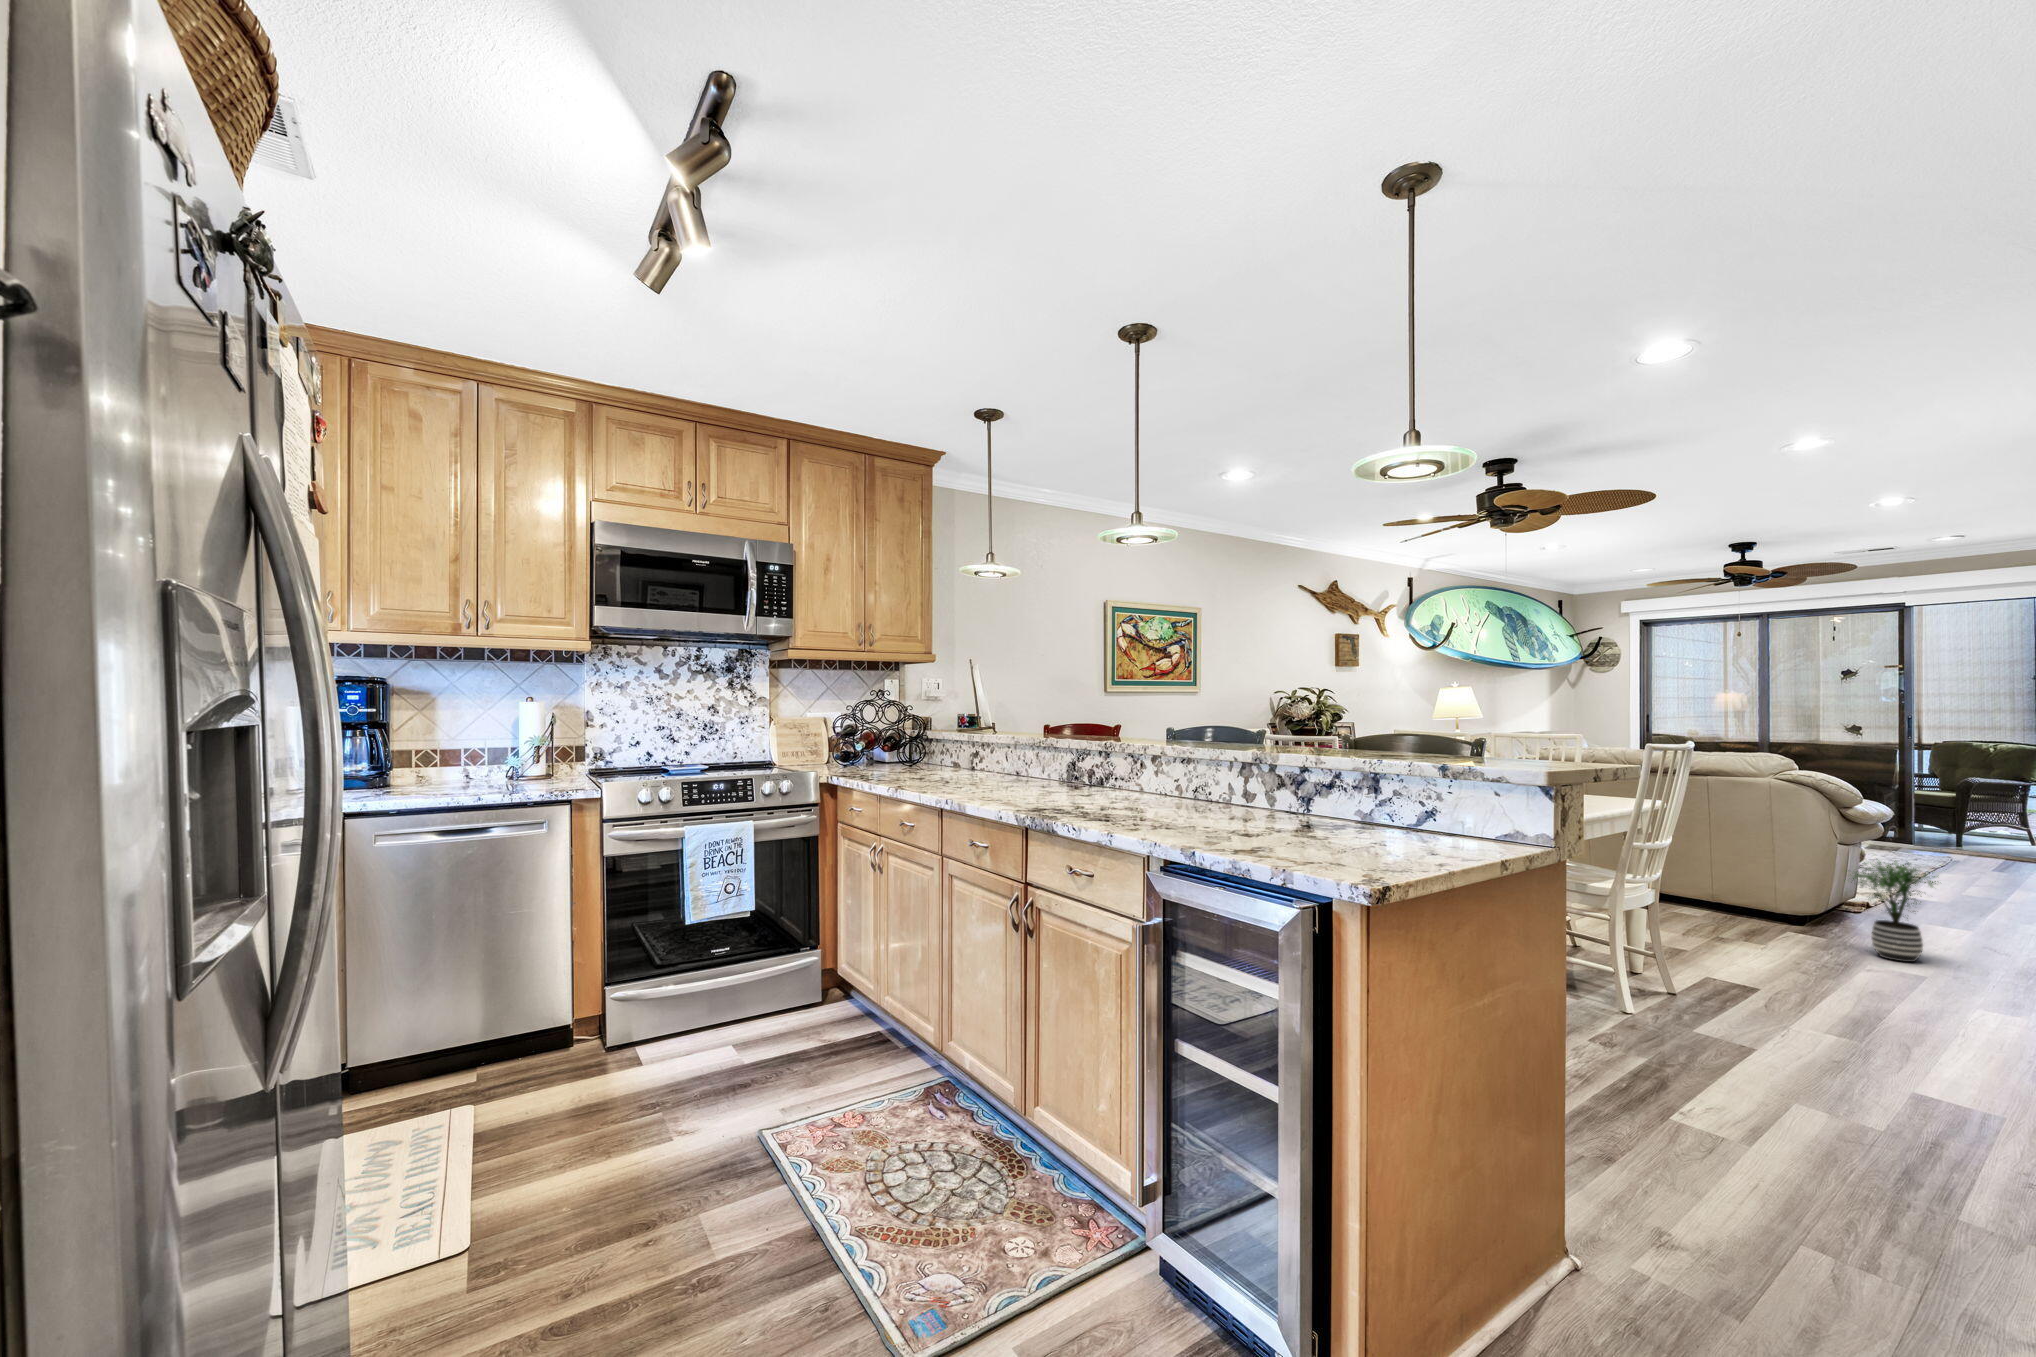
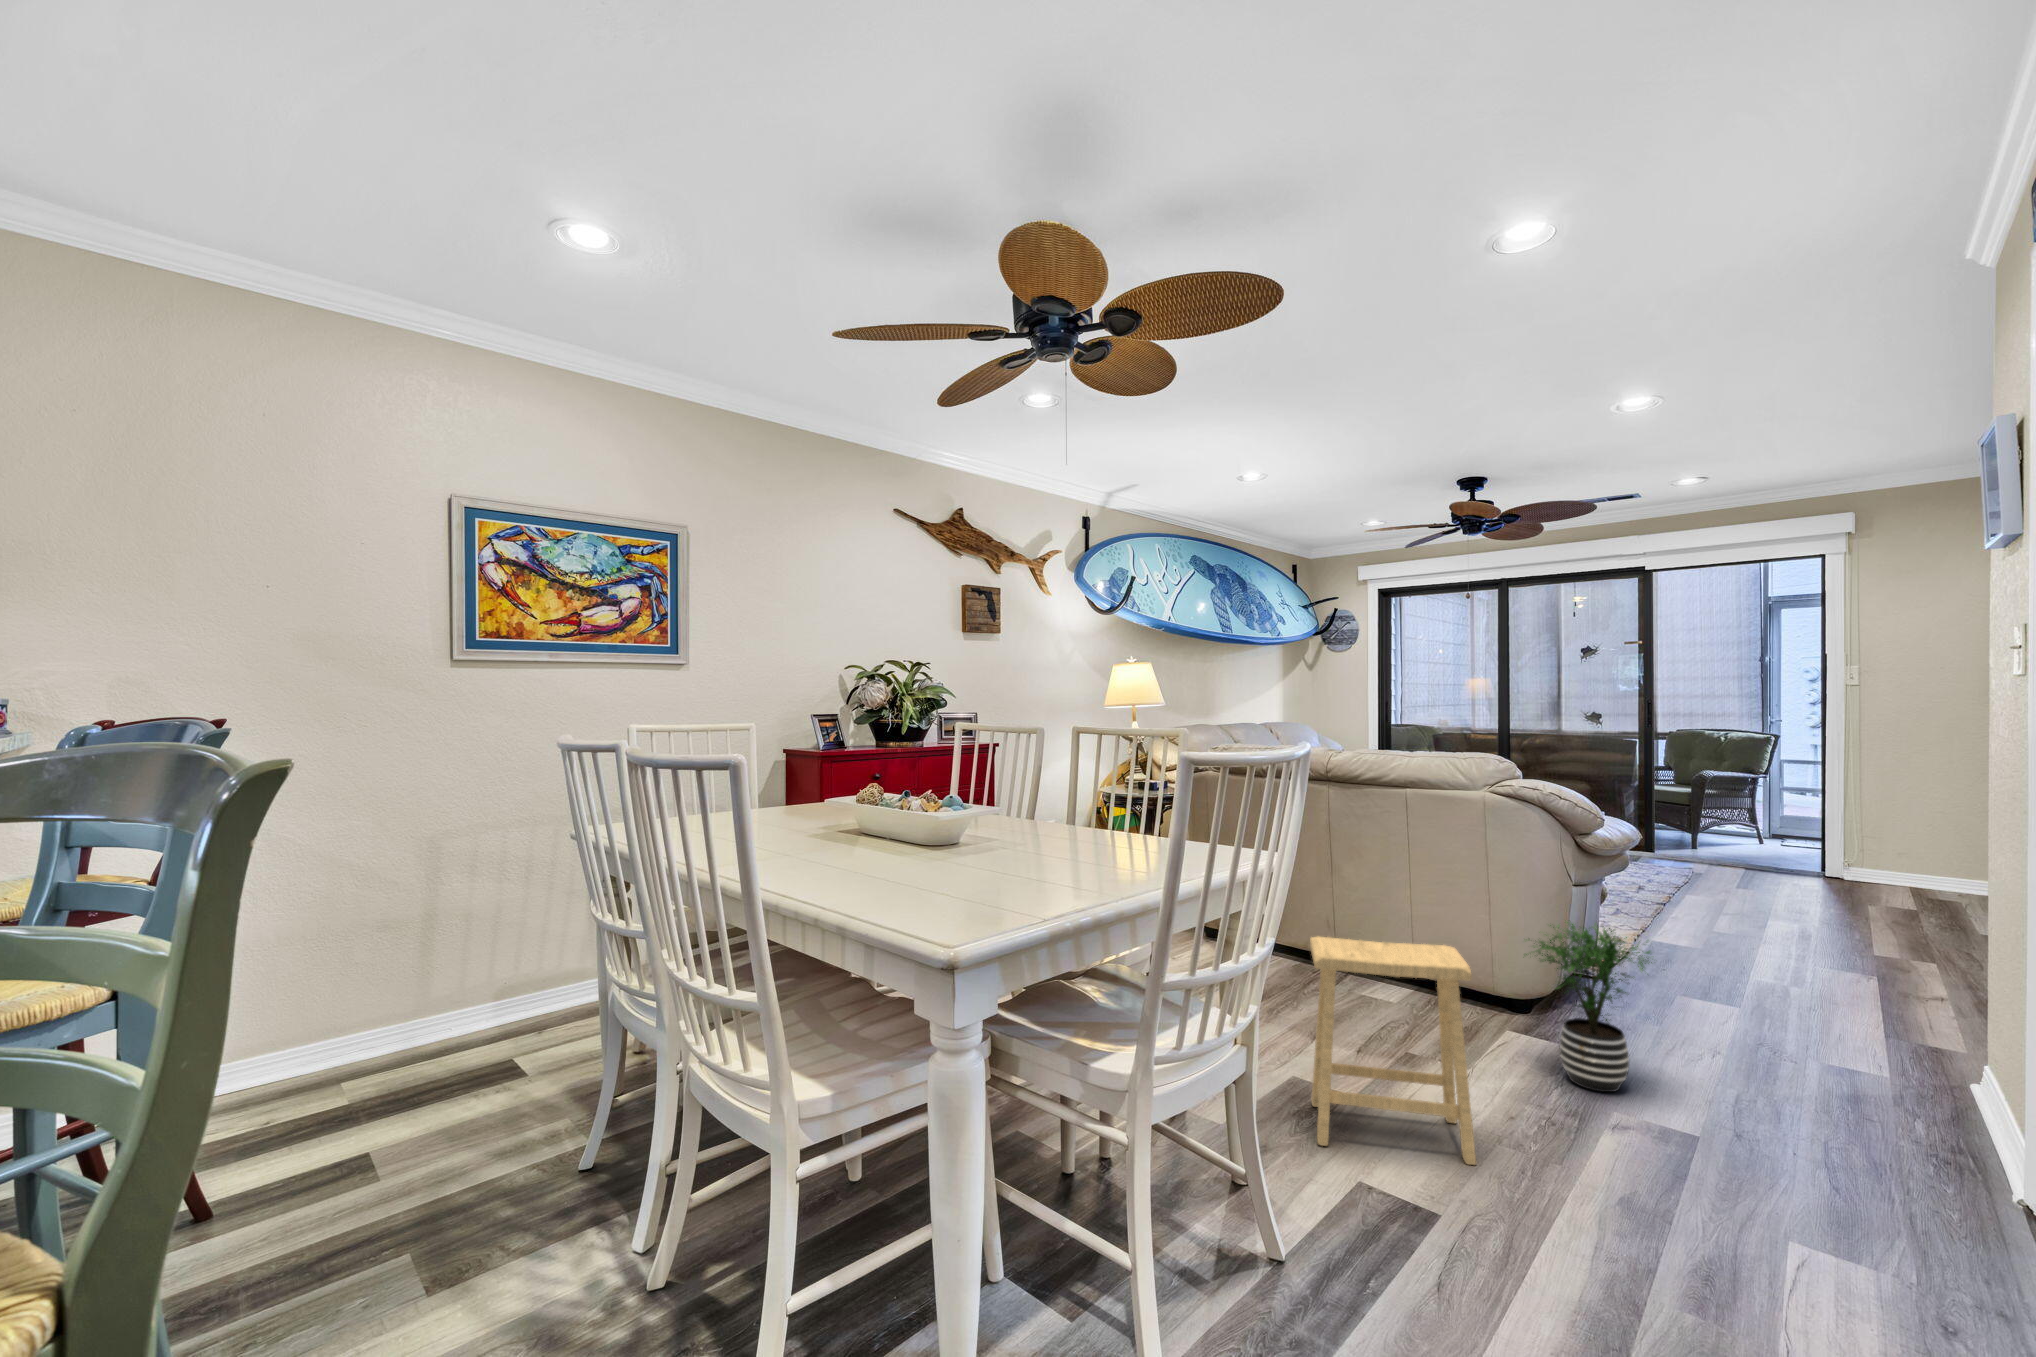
footstool: none [1706,860,1830,983] -> present [1310,937,1476,1165]

